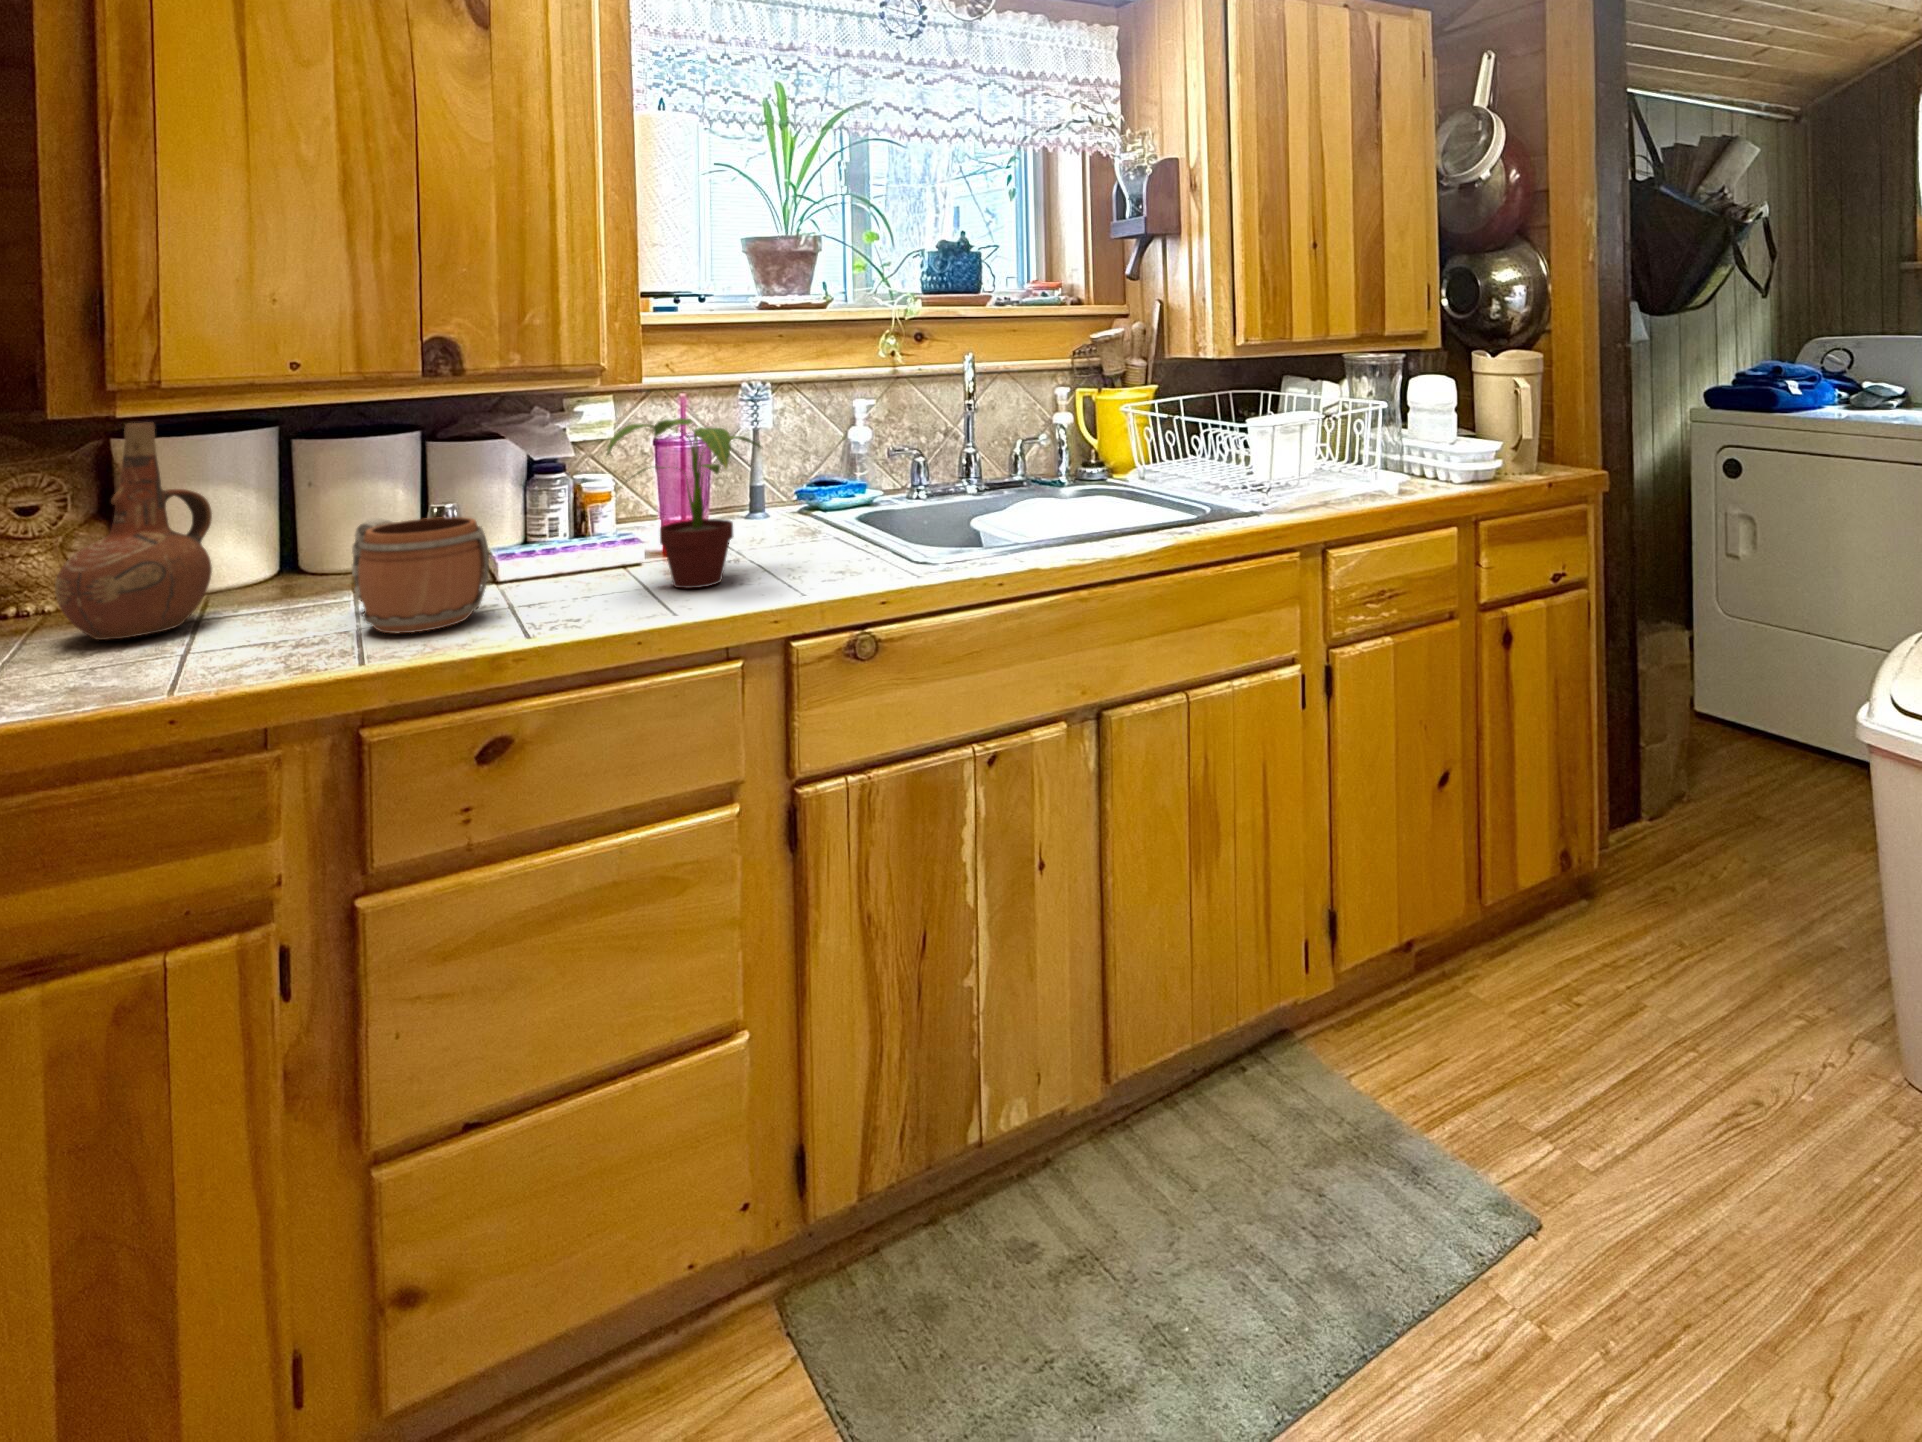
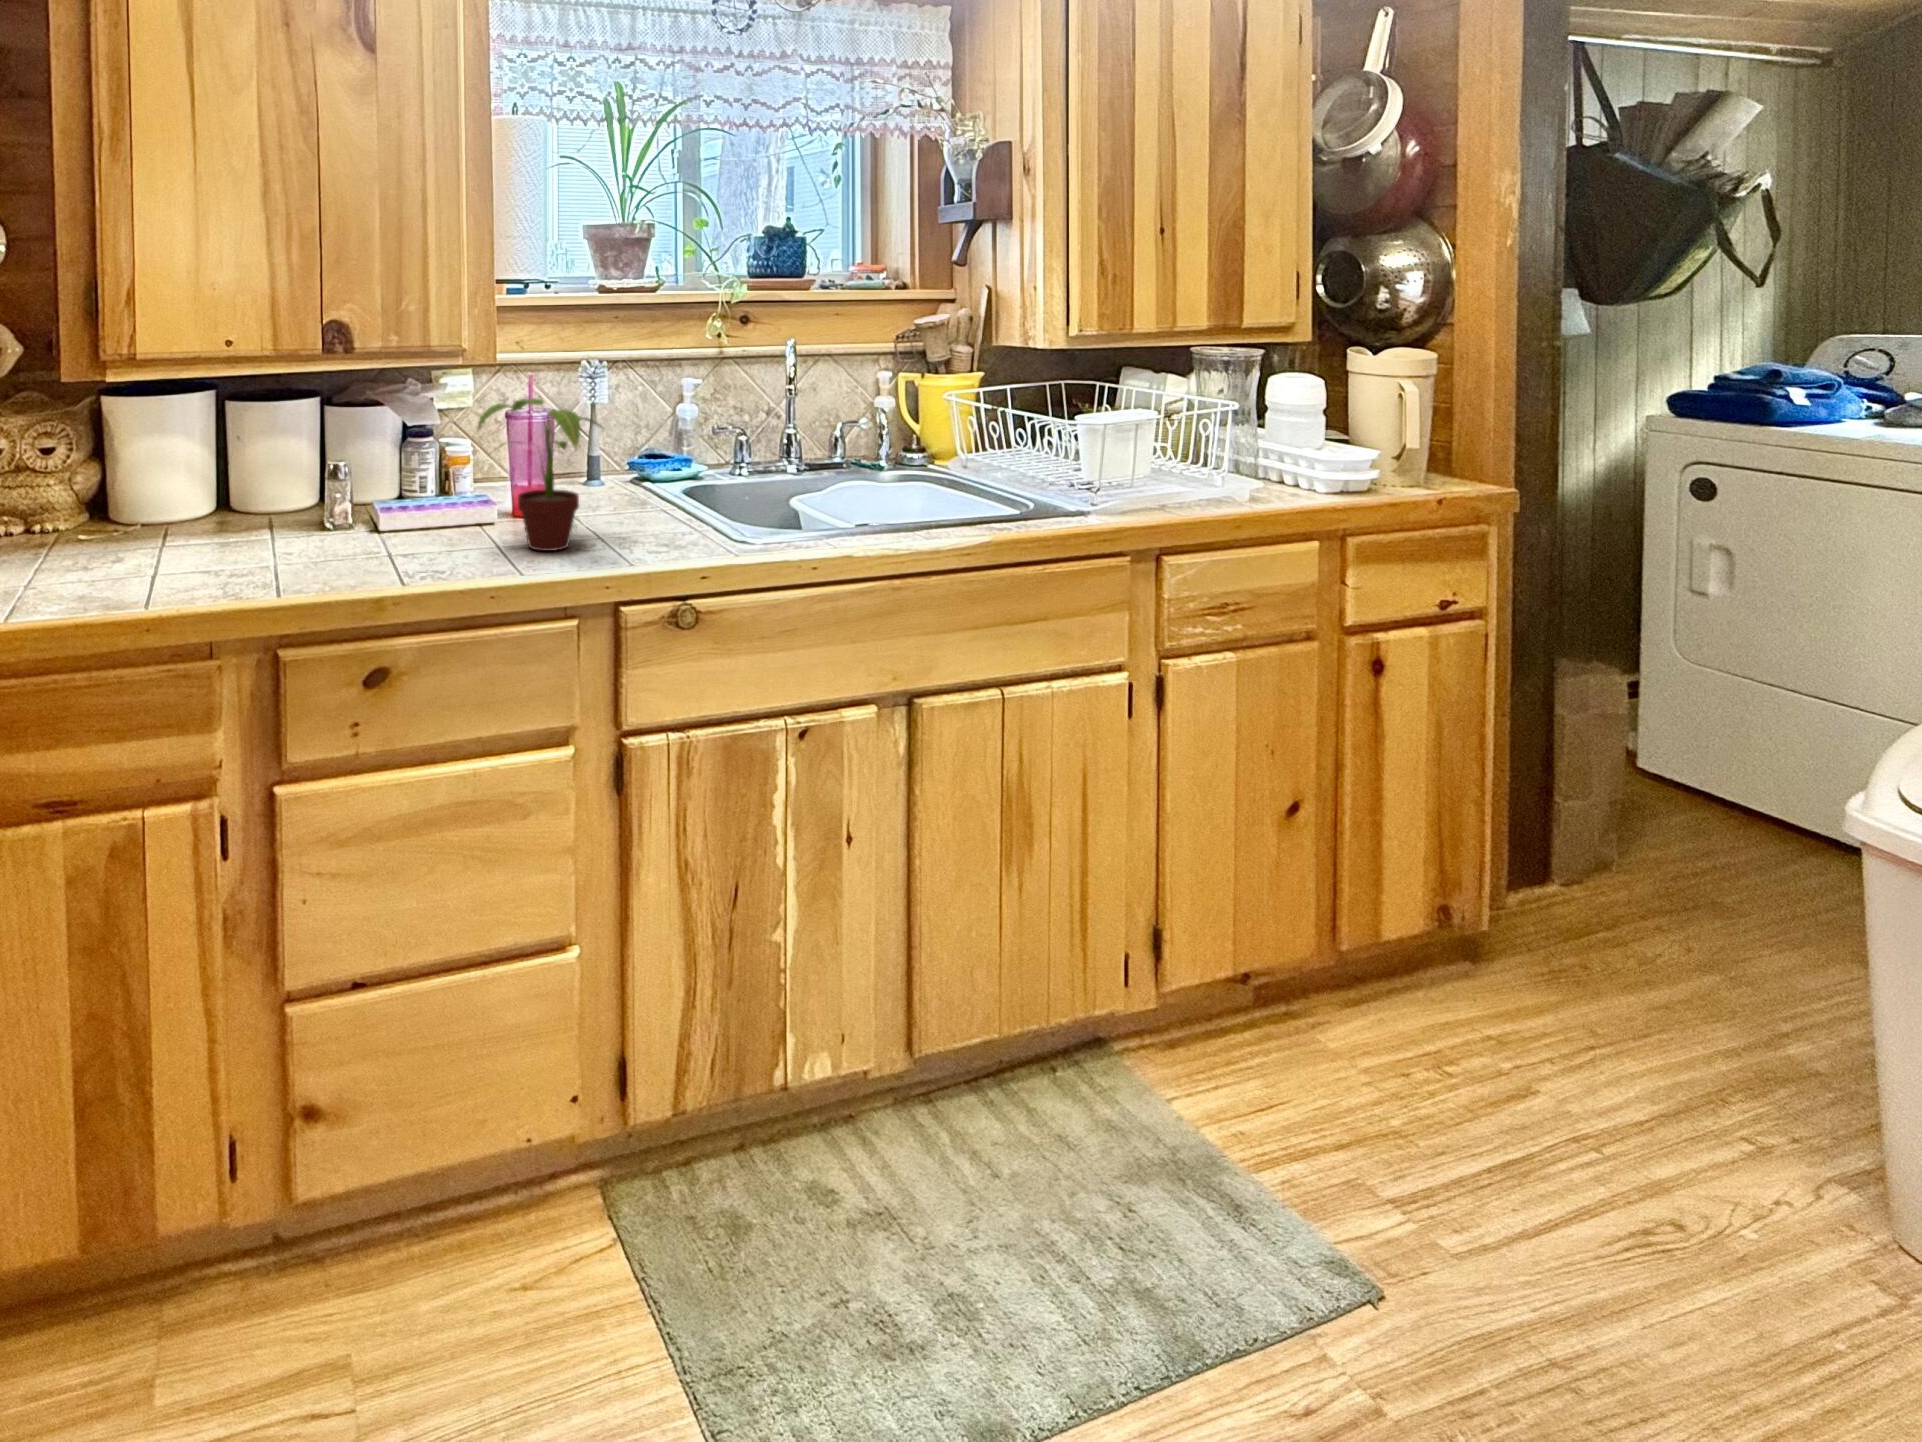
ceramic pitcher: present [55,422,212,640] -> none [87,387,186,556]
mug: present [352,517,489,633] -> none [283,472,386,571]

